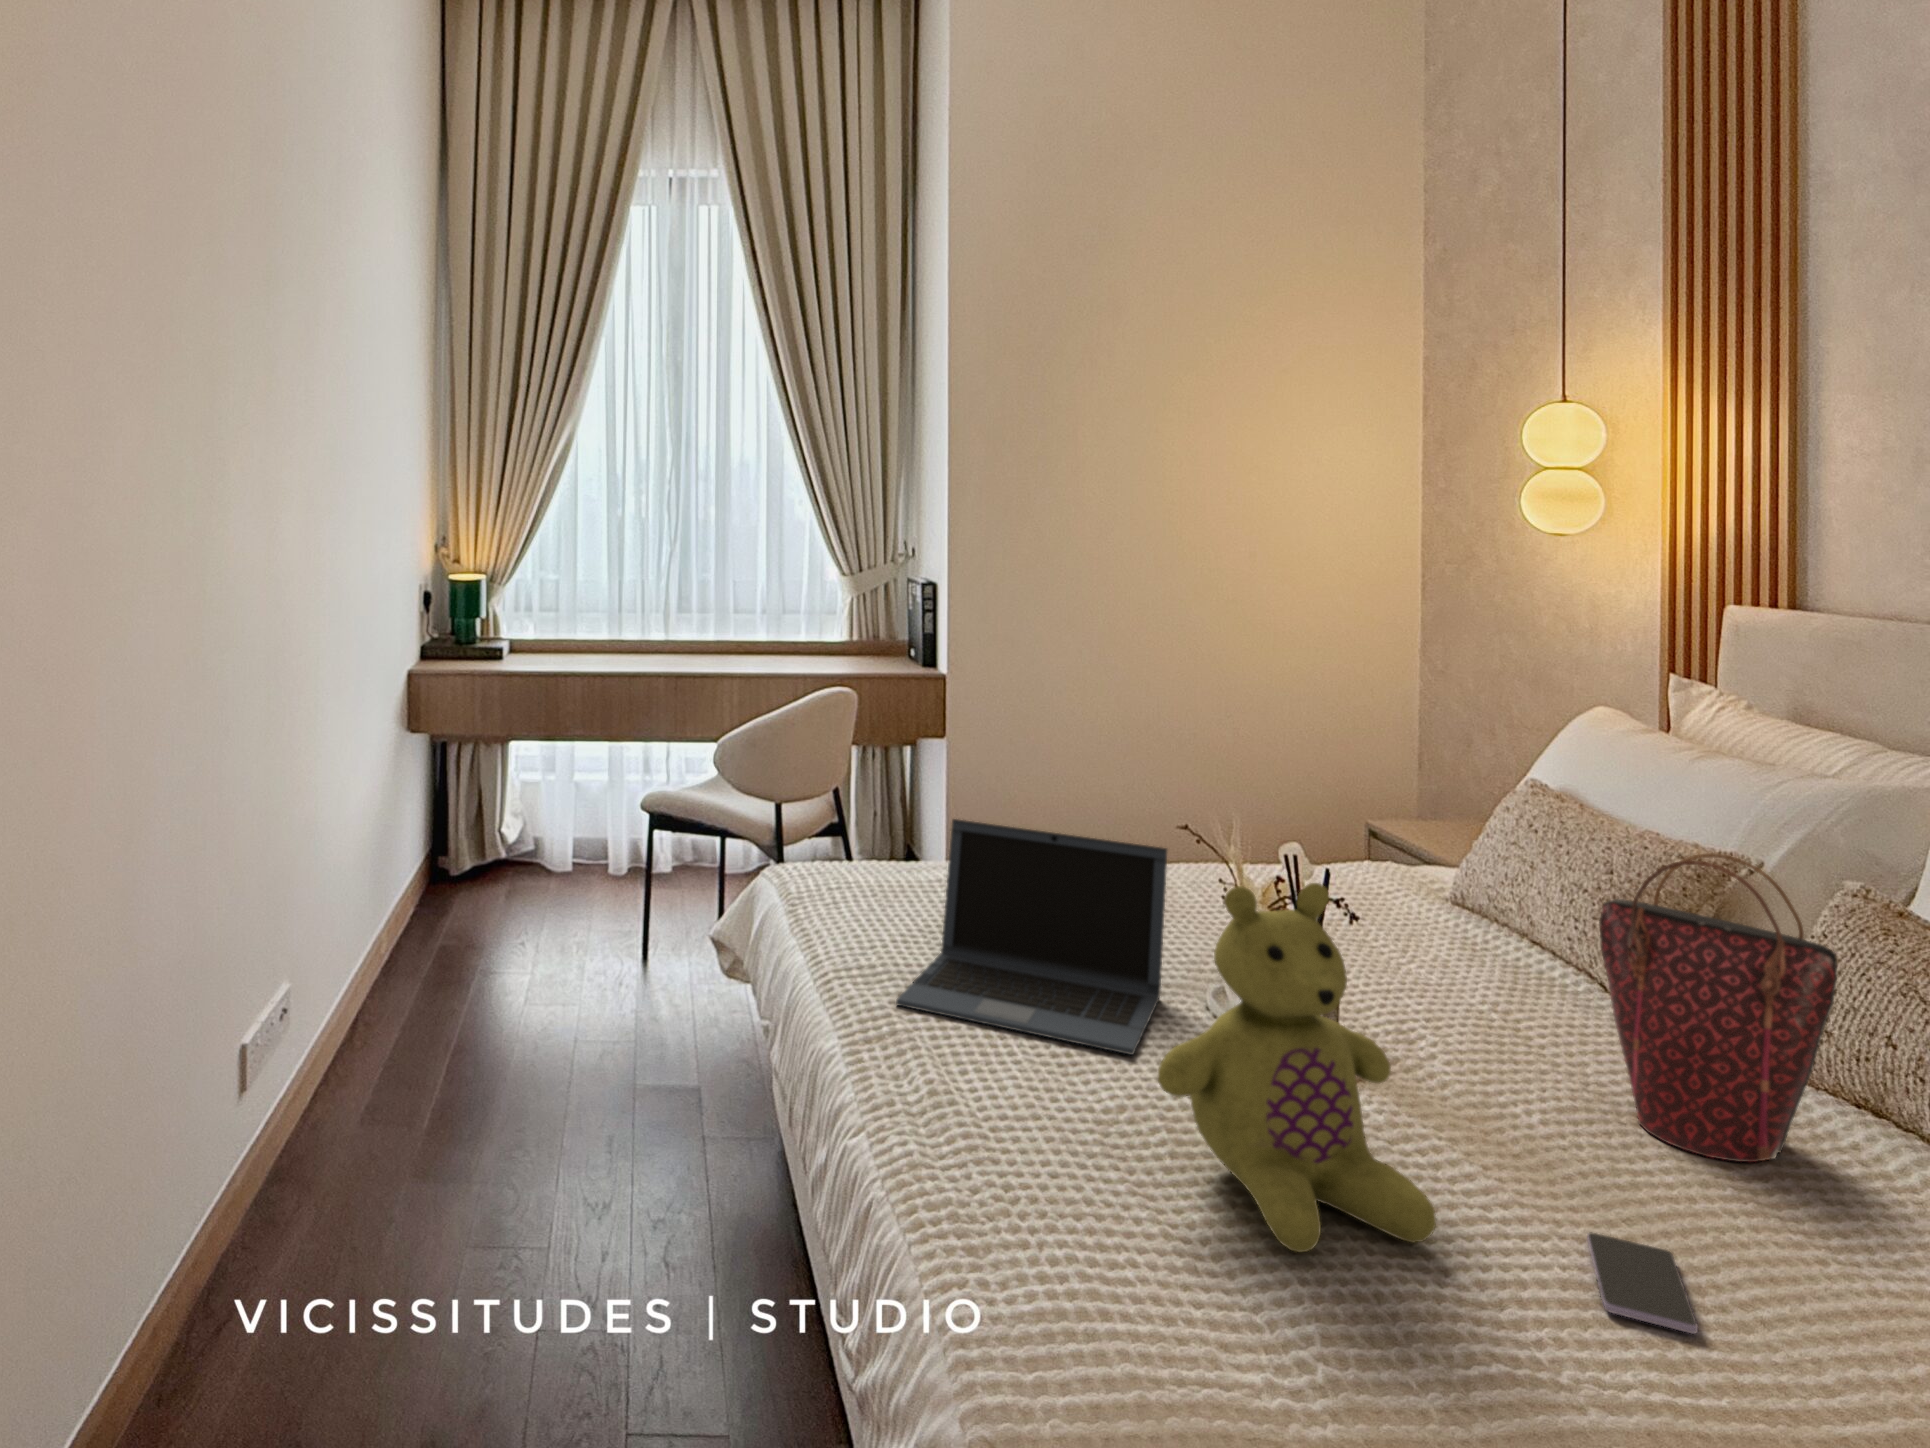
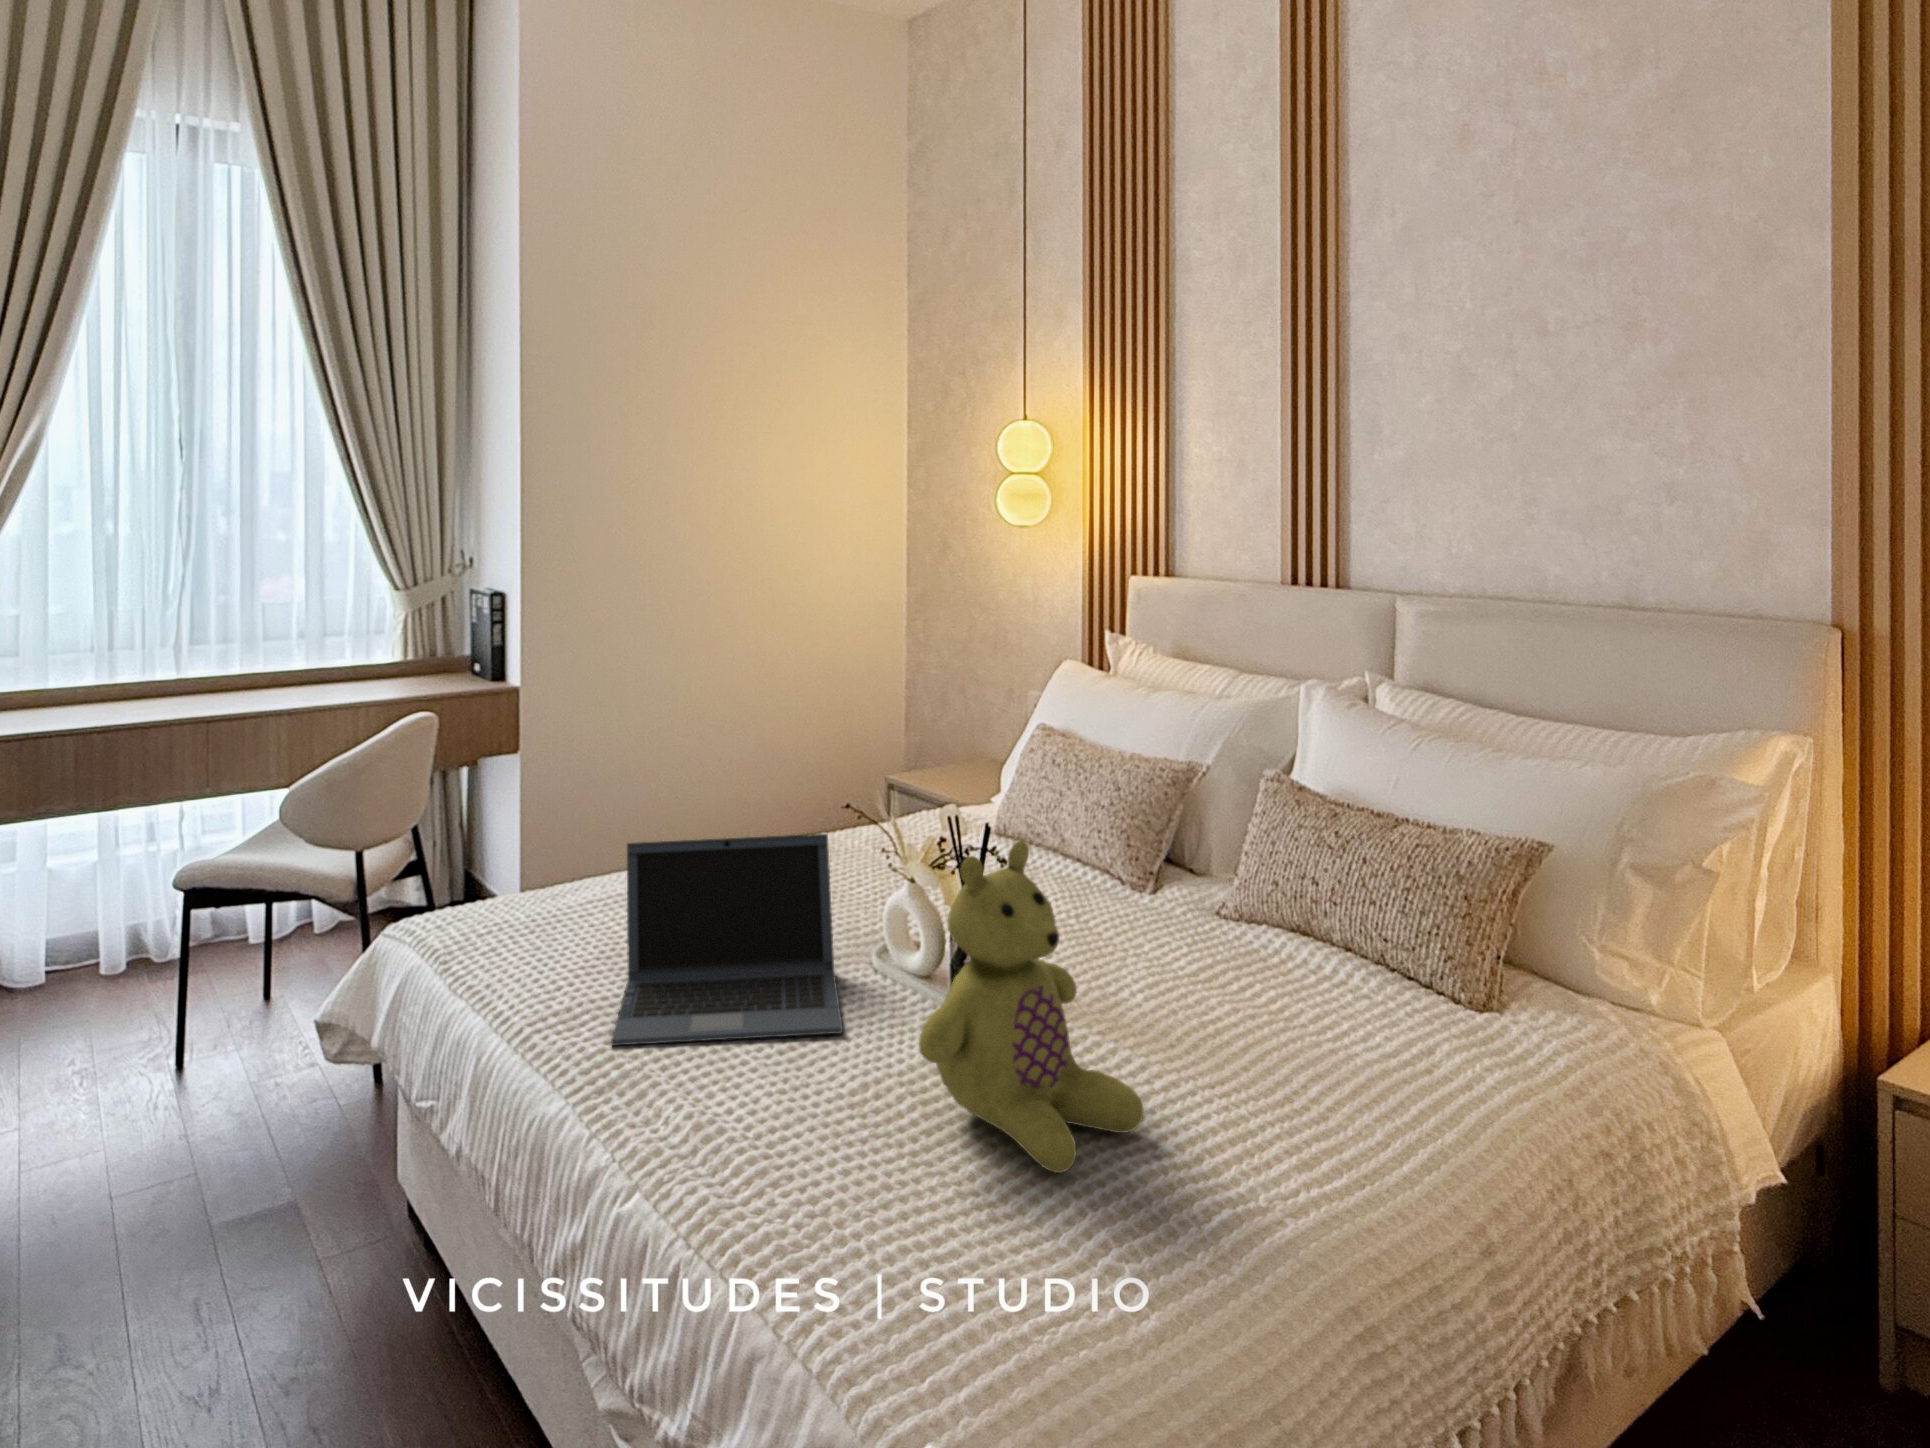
handbag: present [1599,853,1837,1162] -> none [1159,761,1313,995]
smartphone: present [1587,1232,1698,1334] -> none [1224,1077,1324,1141]

